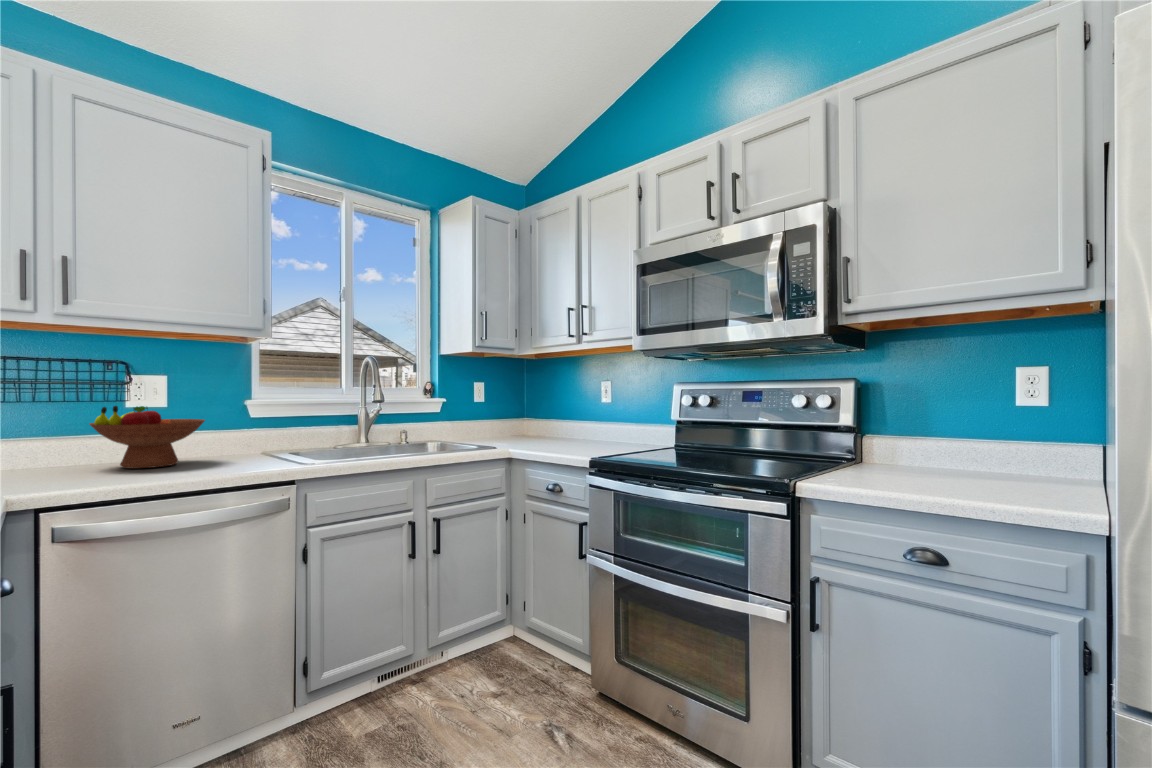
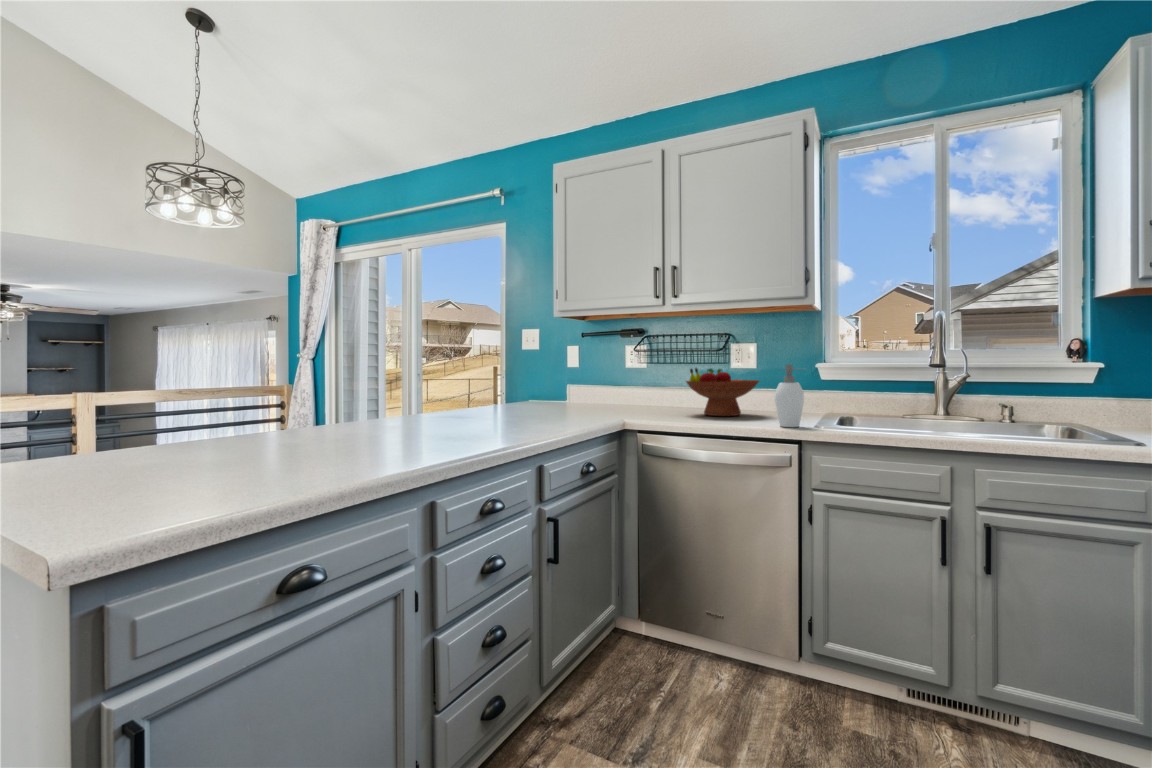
soap dispenser: none [263,403,303,469] -> present [775,365,804,427]

